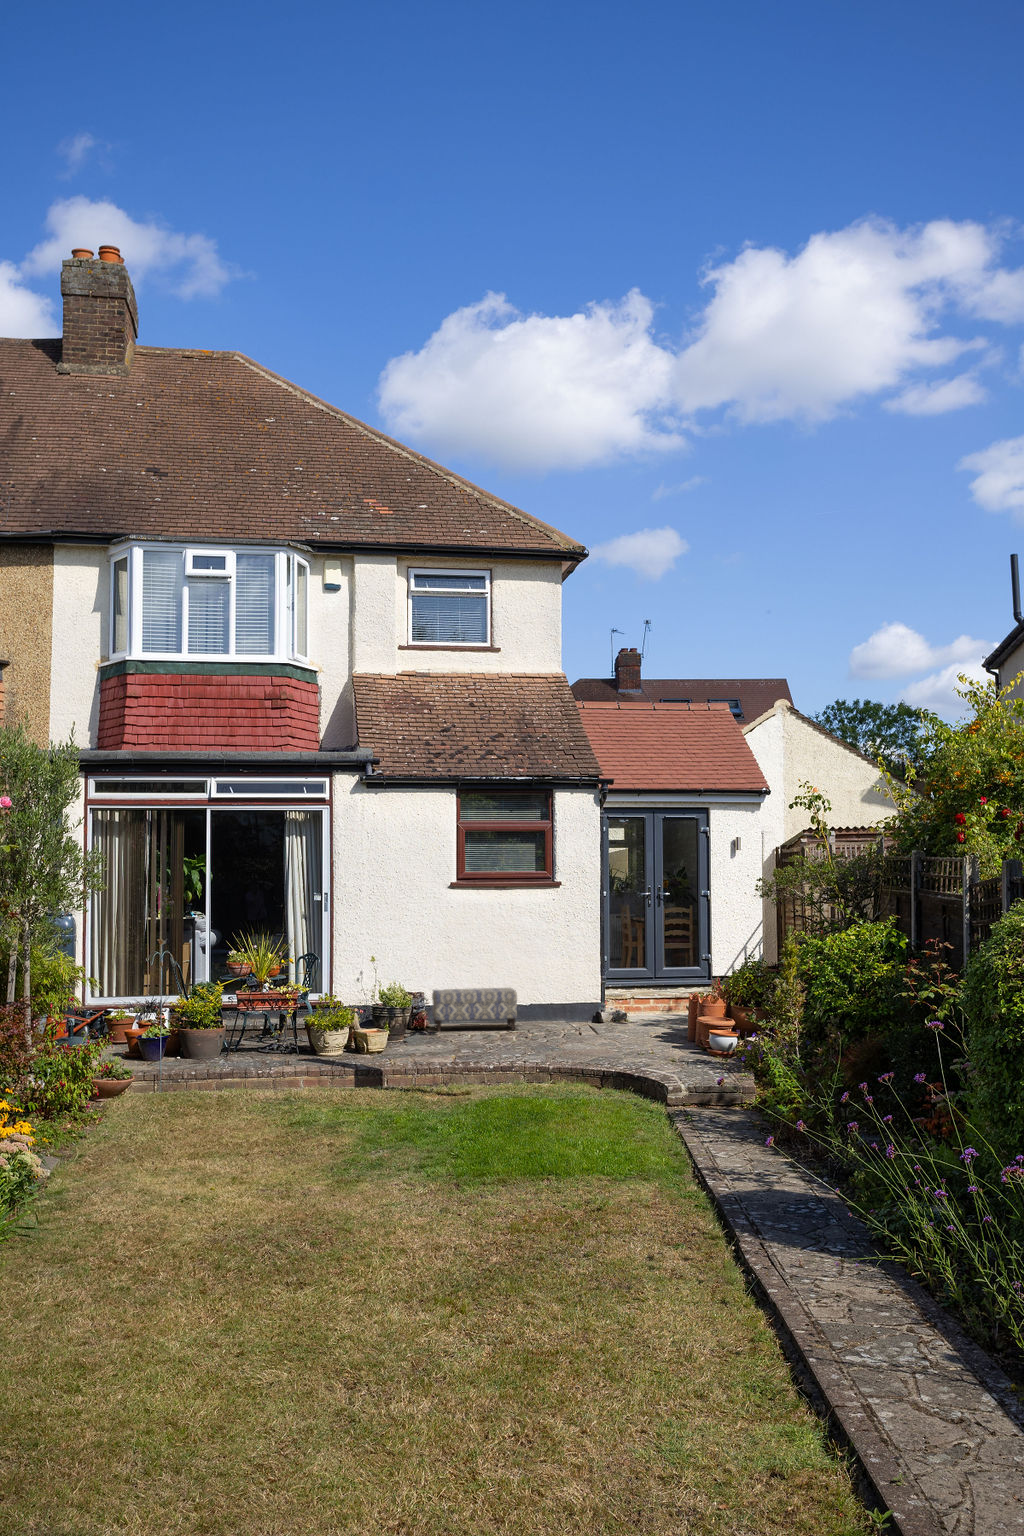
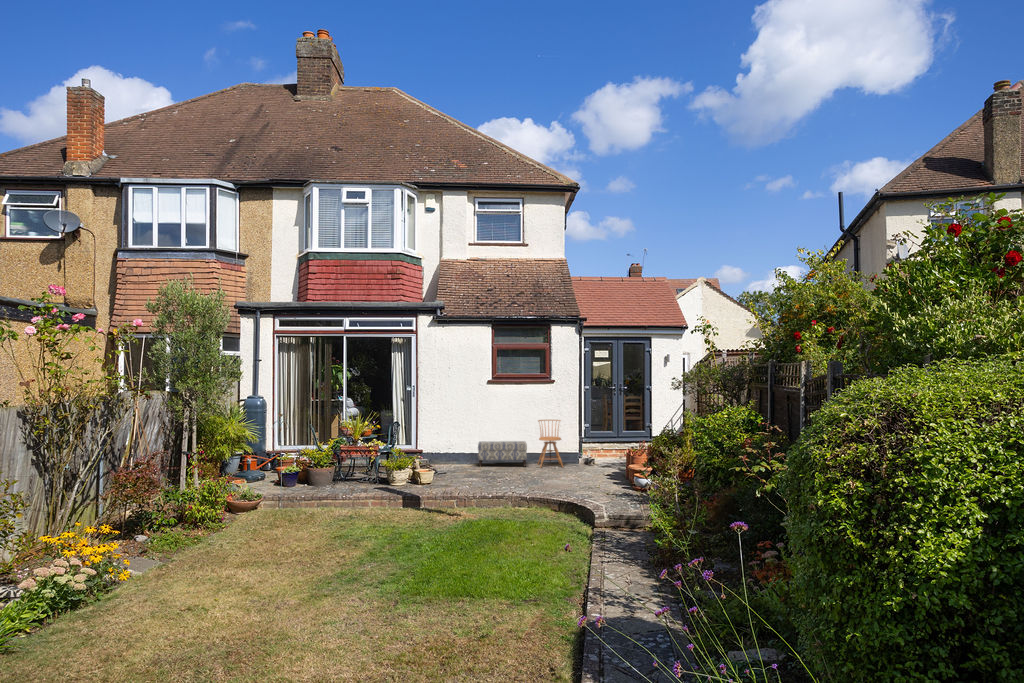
chair: none [531,950,579,1031] -> present [538,420,563,468]

